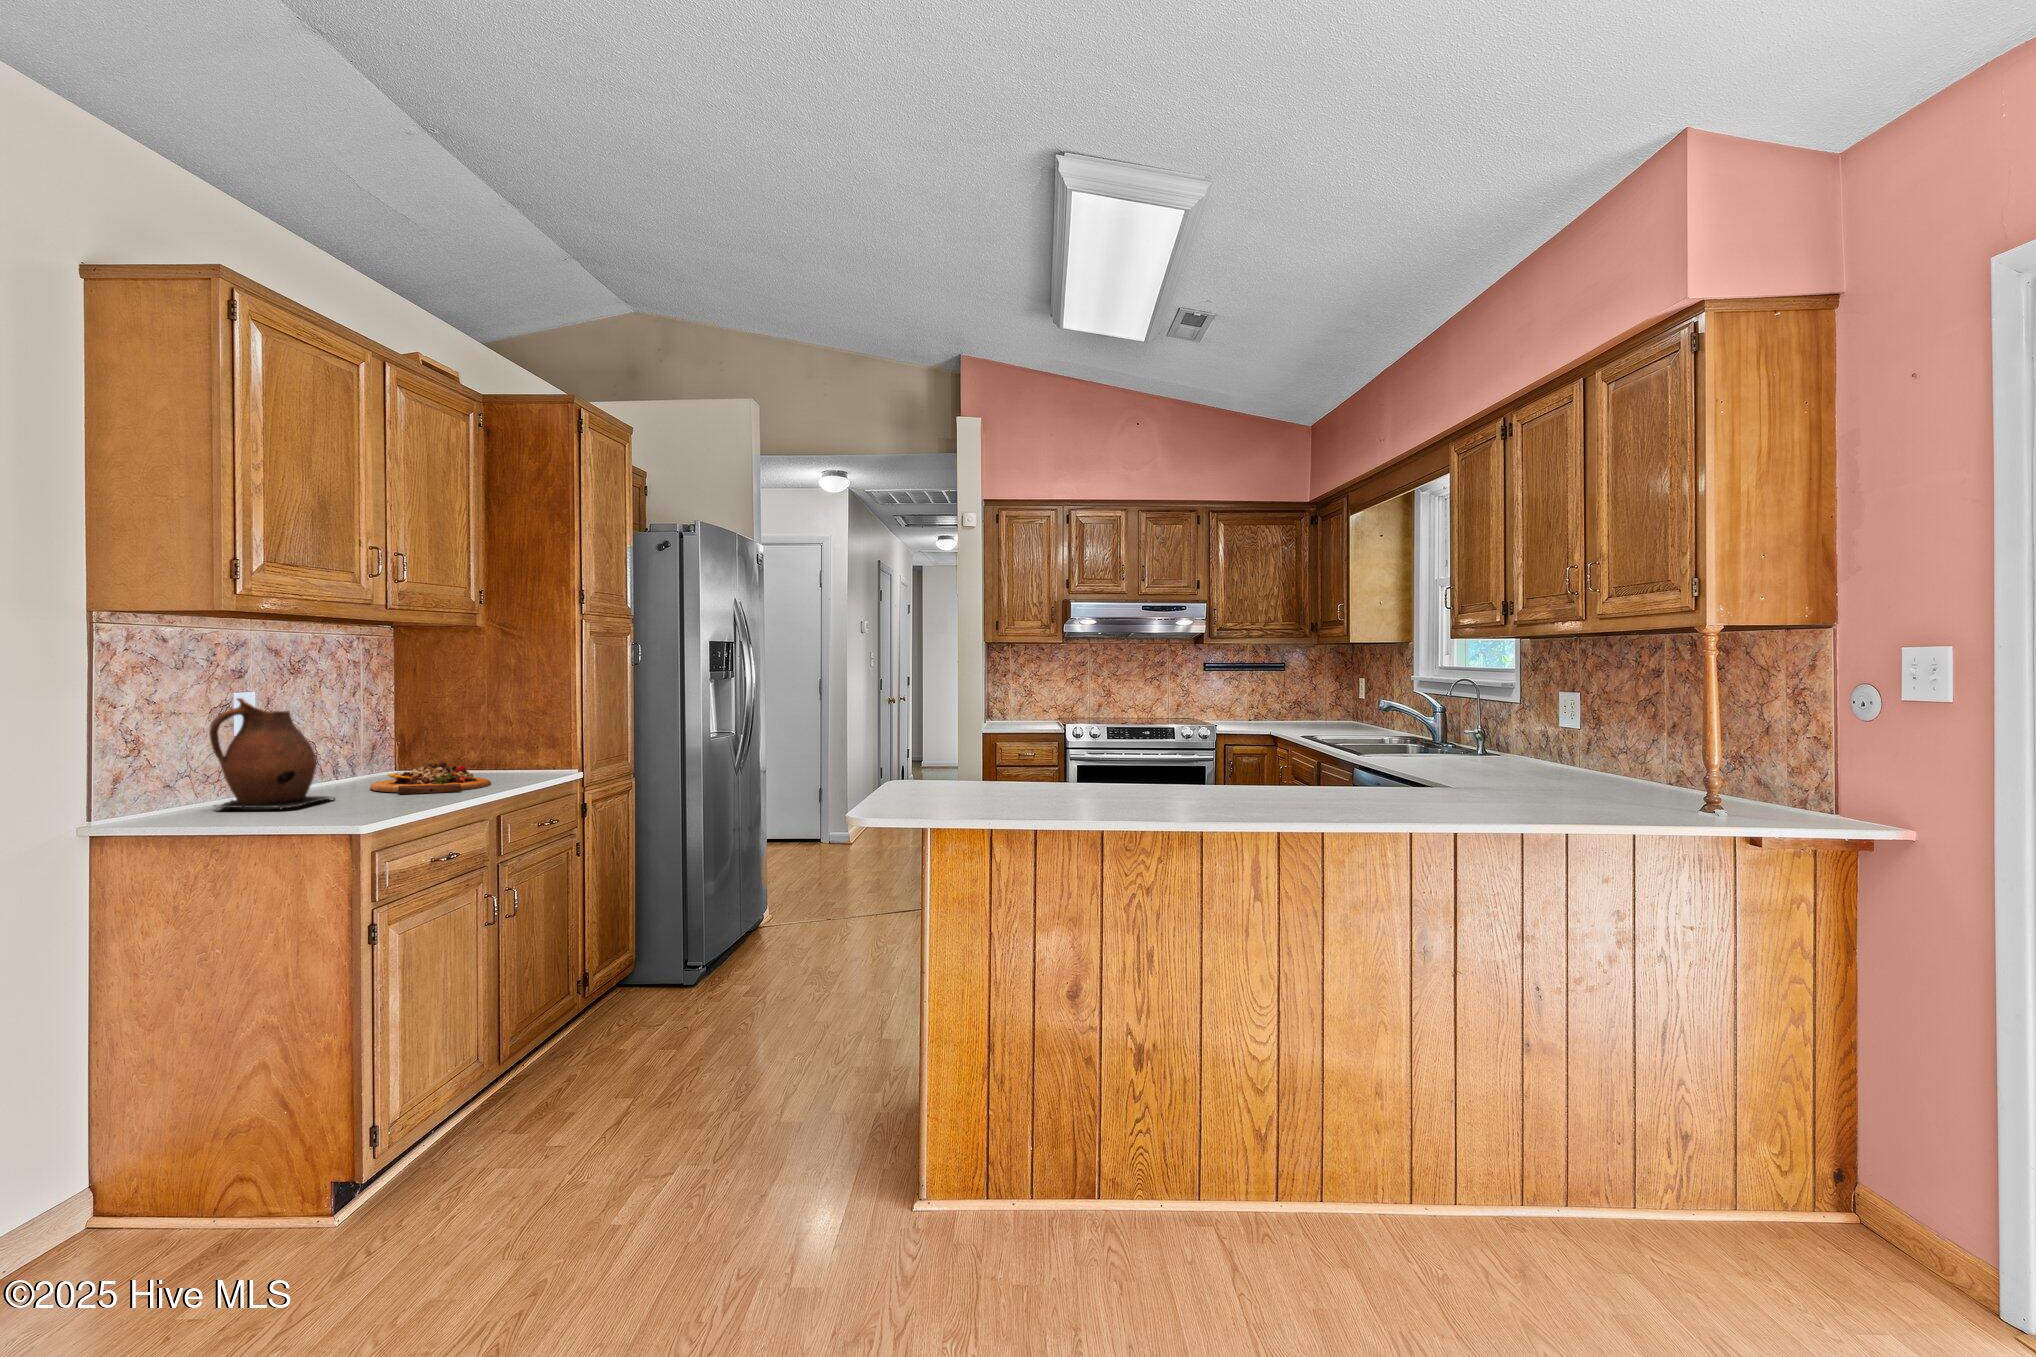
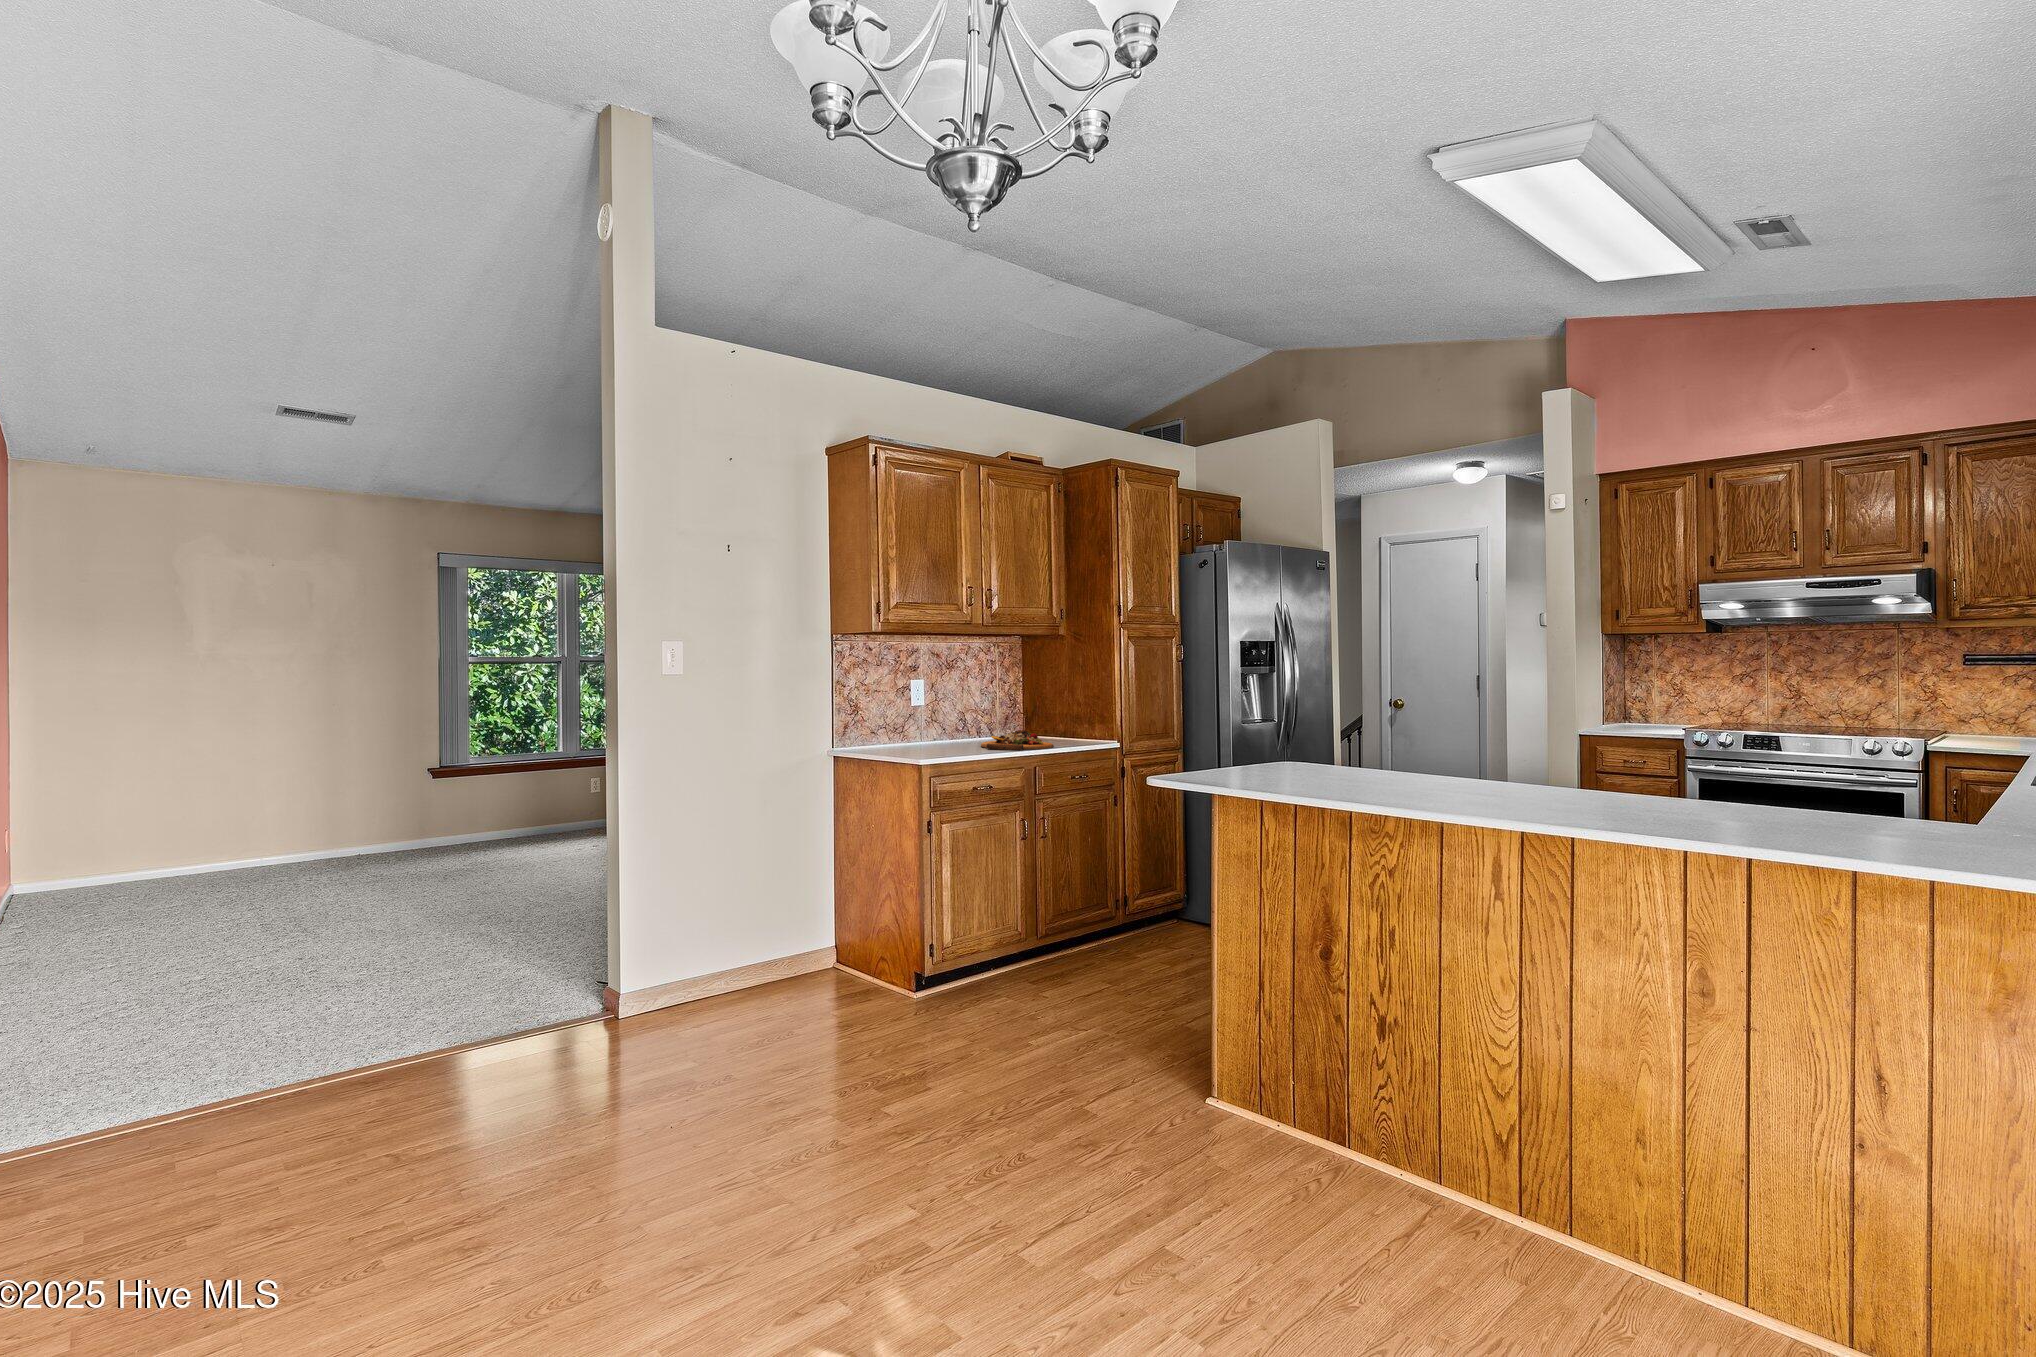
ceramic pitcher: present [209,698,334,809] -> none [885,682,950,752]

